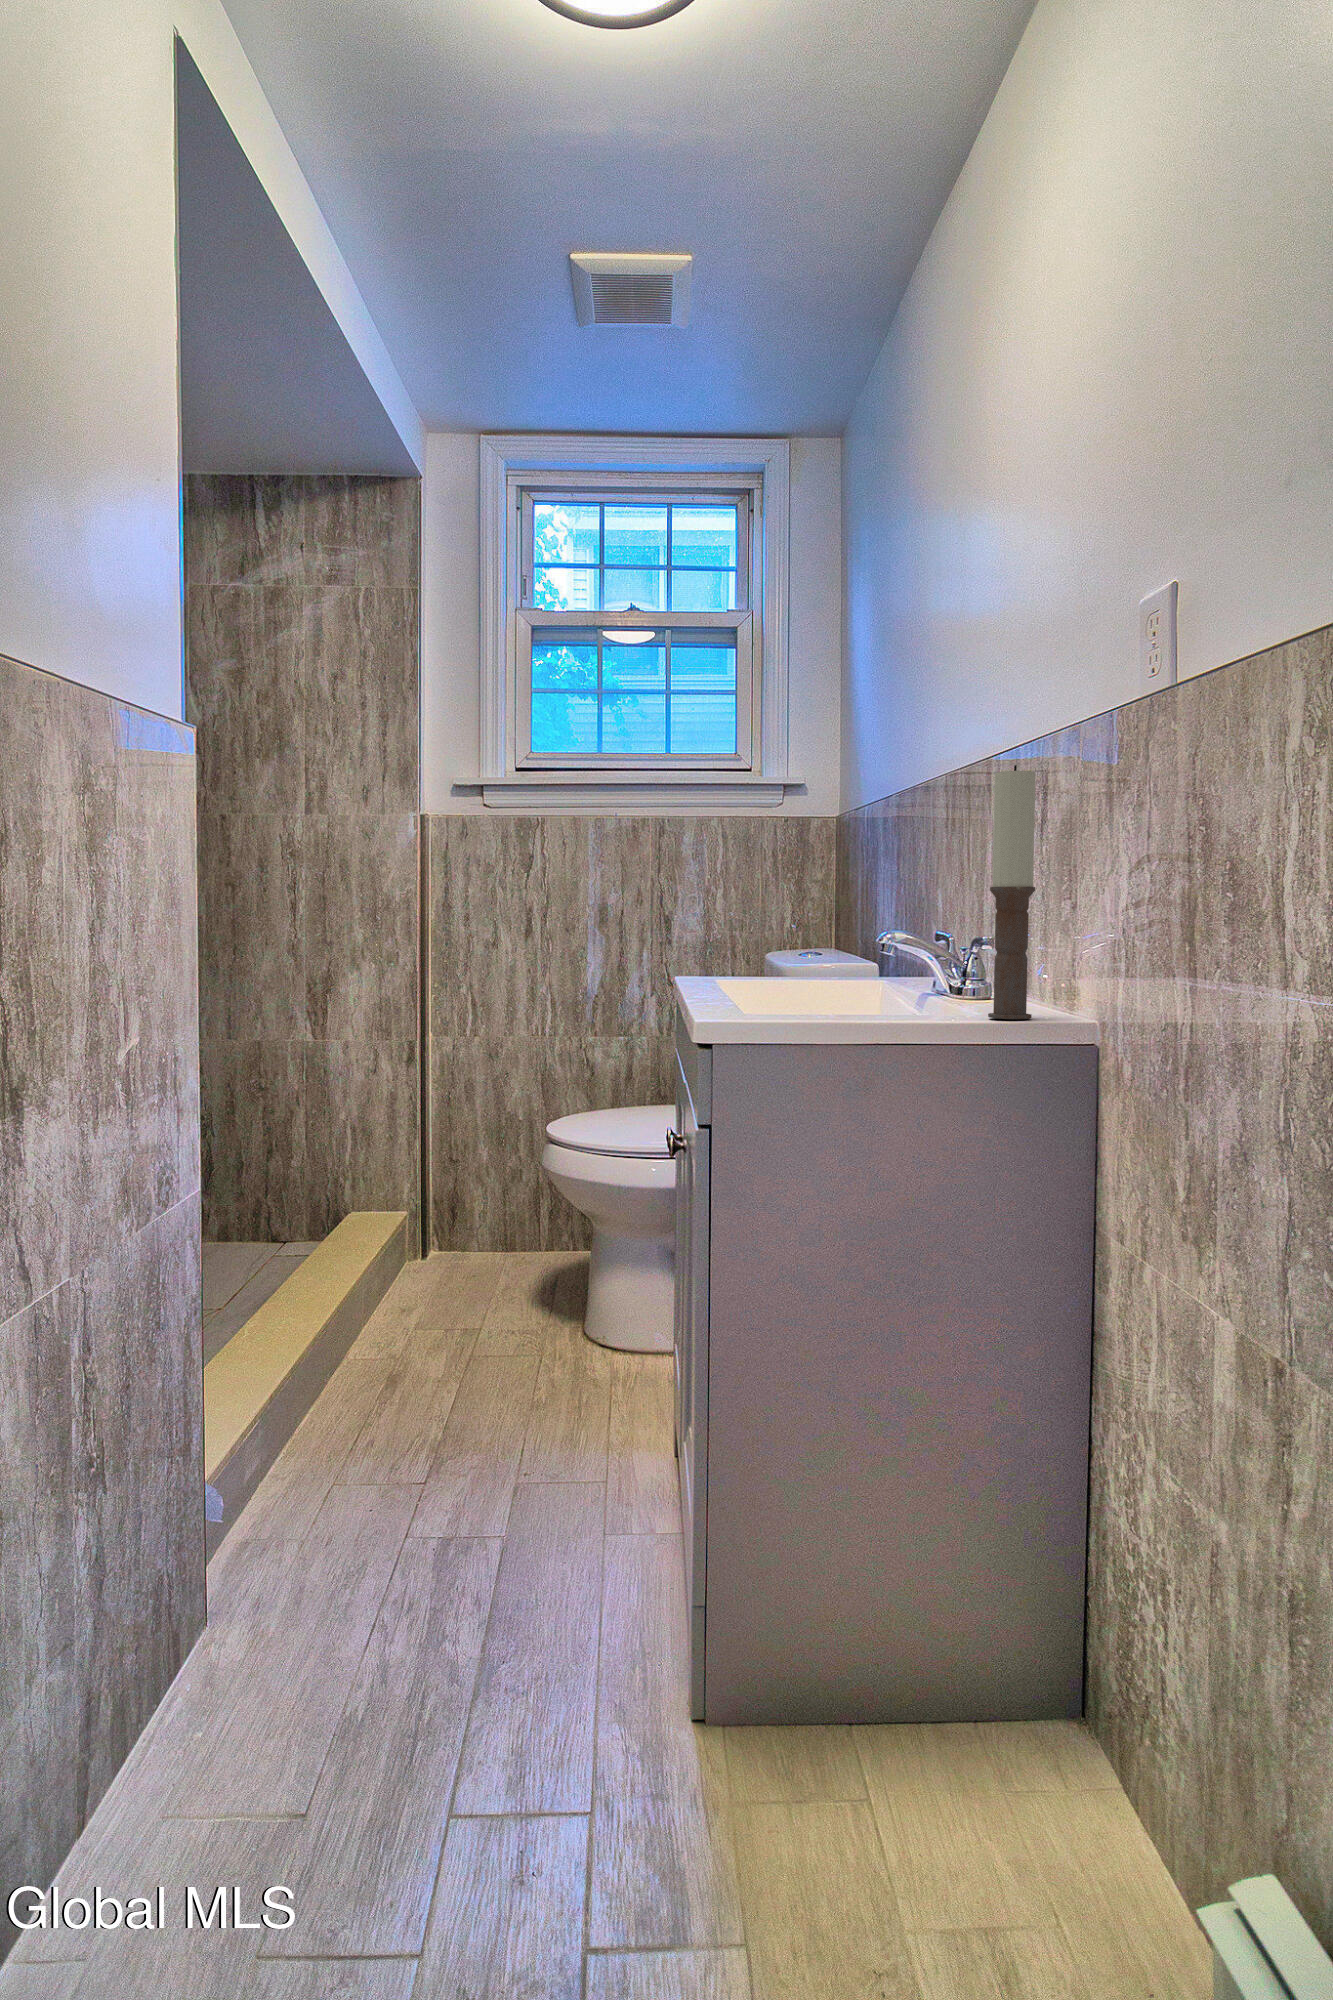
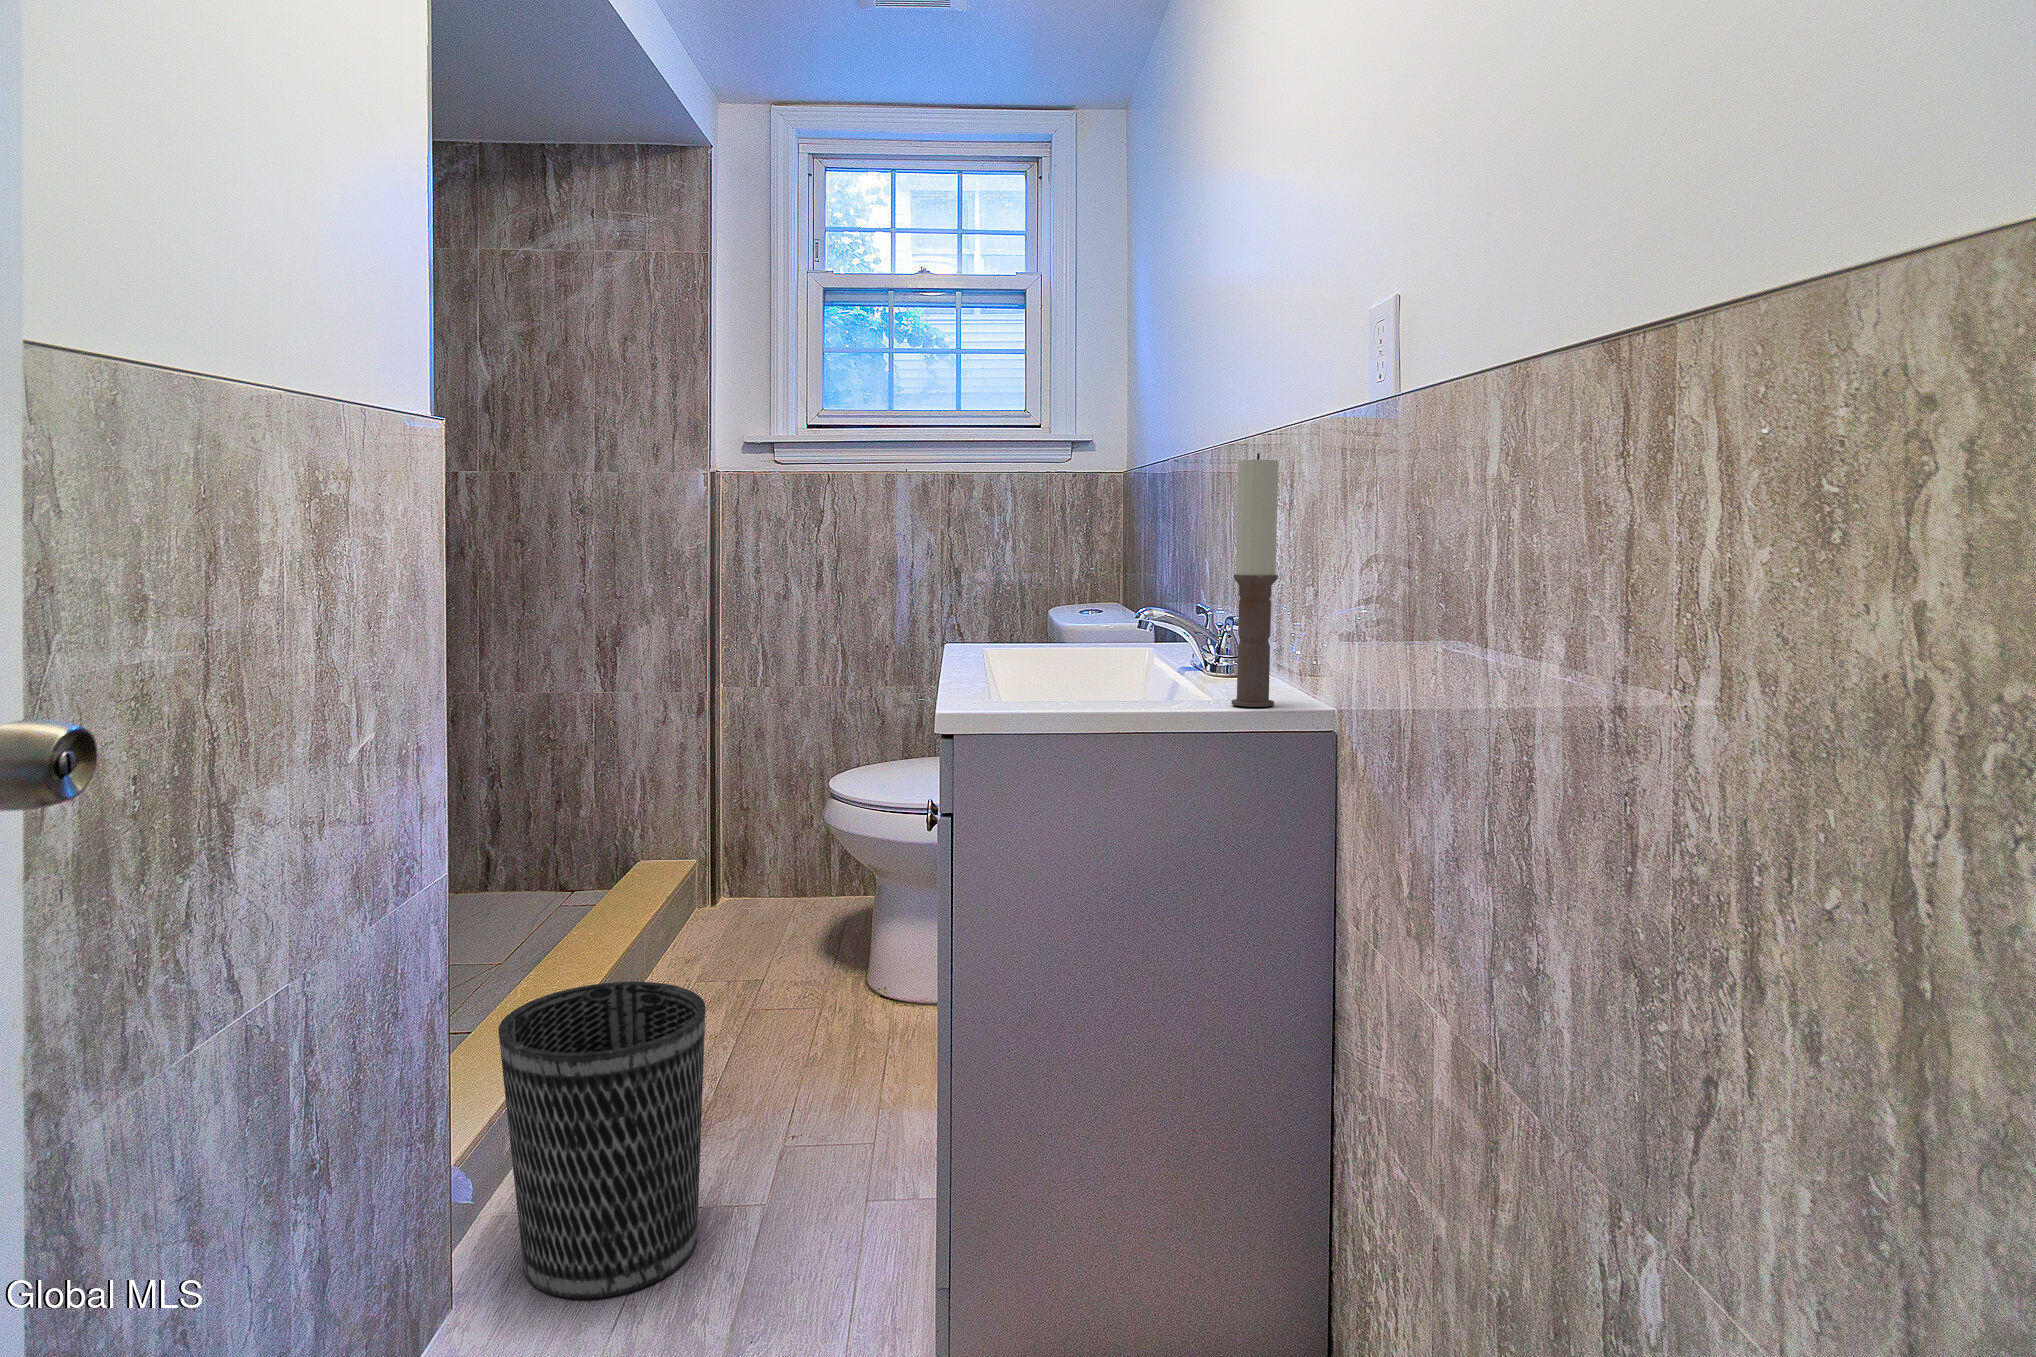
wastebasket: none [240,1309,444,1625] -> present [498,982,706,1299]

